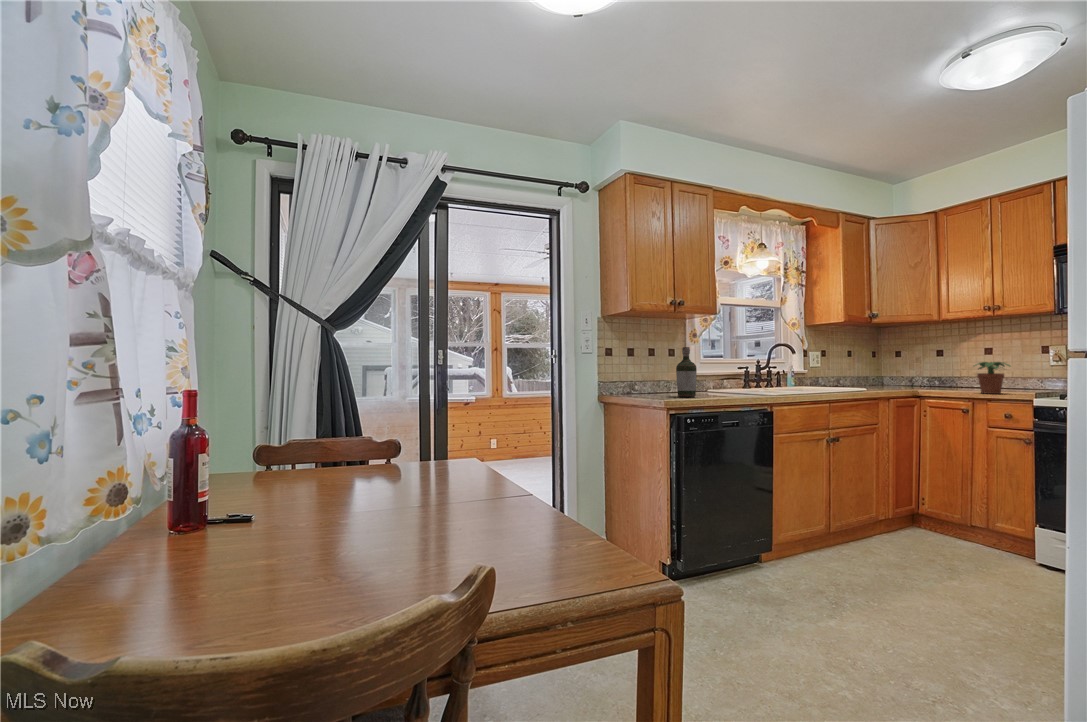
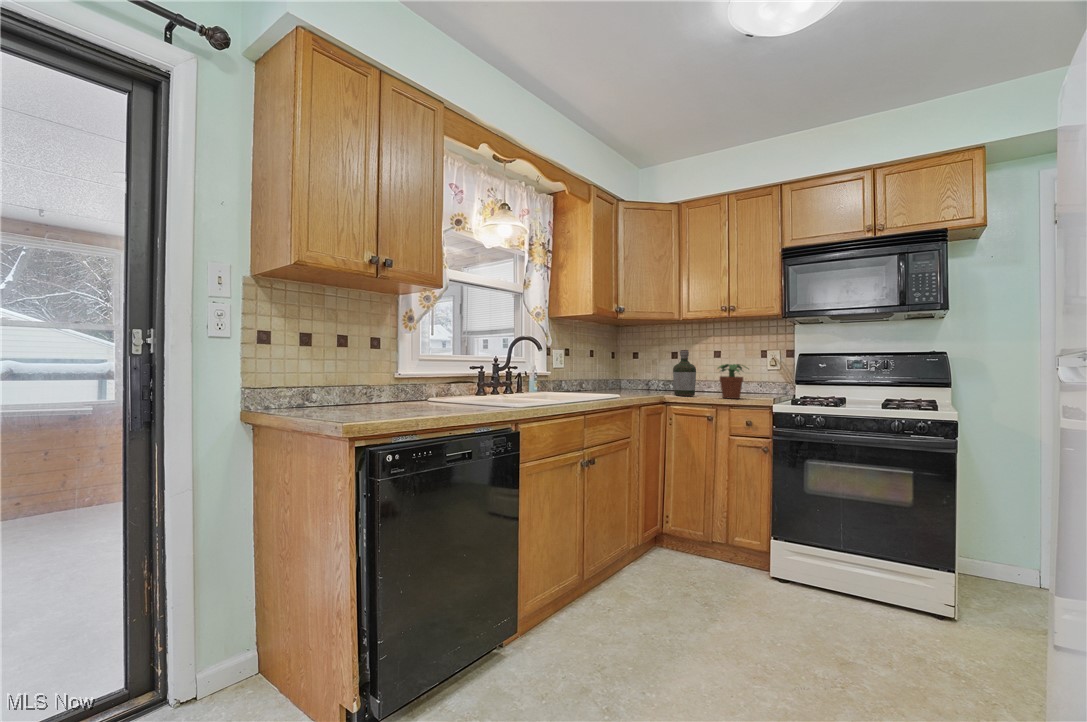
bottle: present [676,347,697,397] -> present [673,350,696,396]

